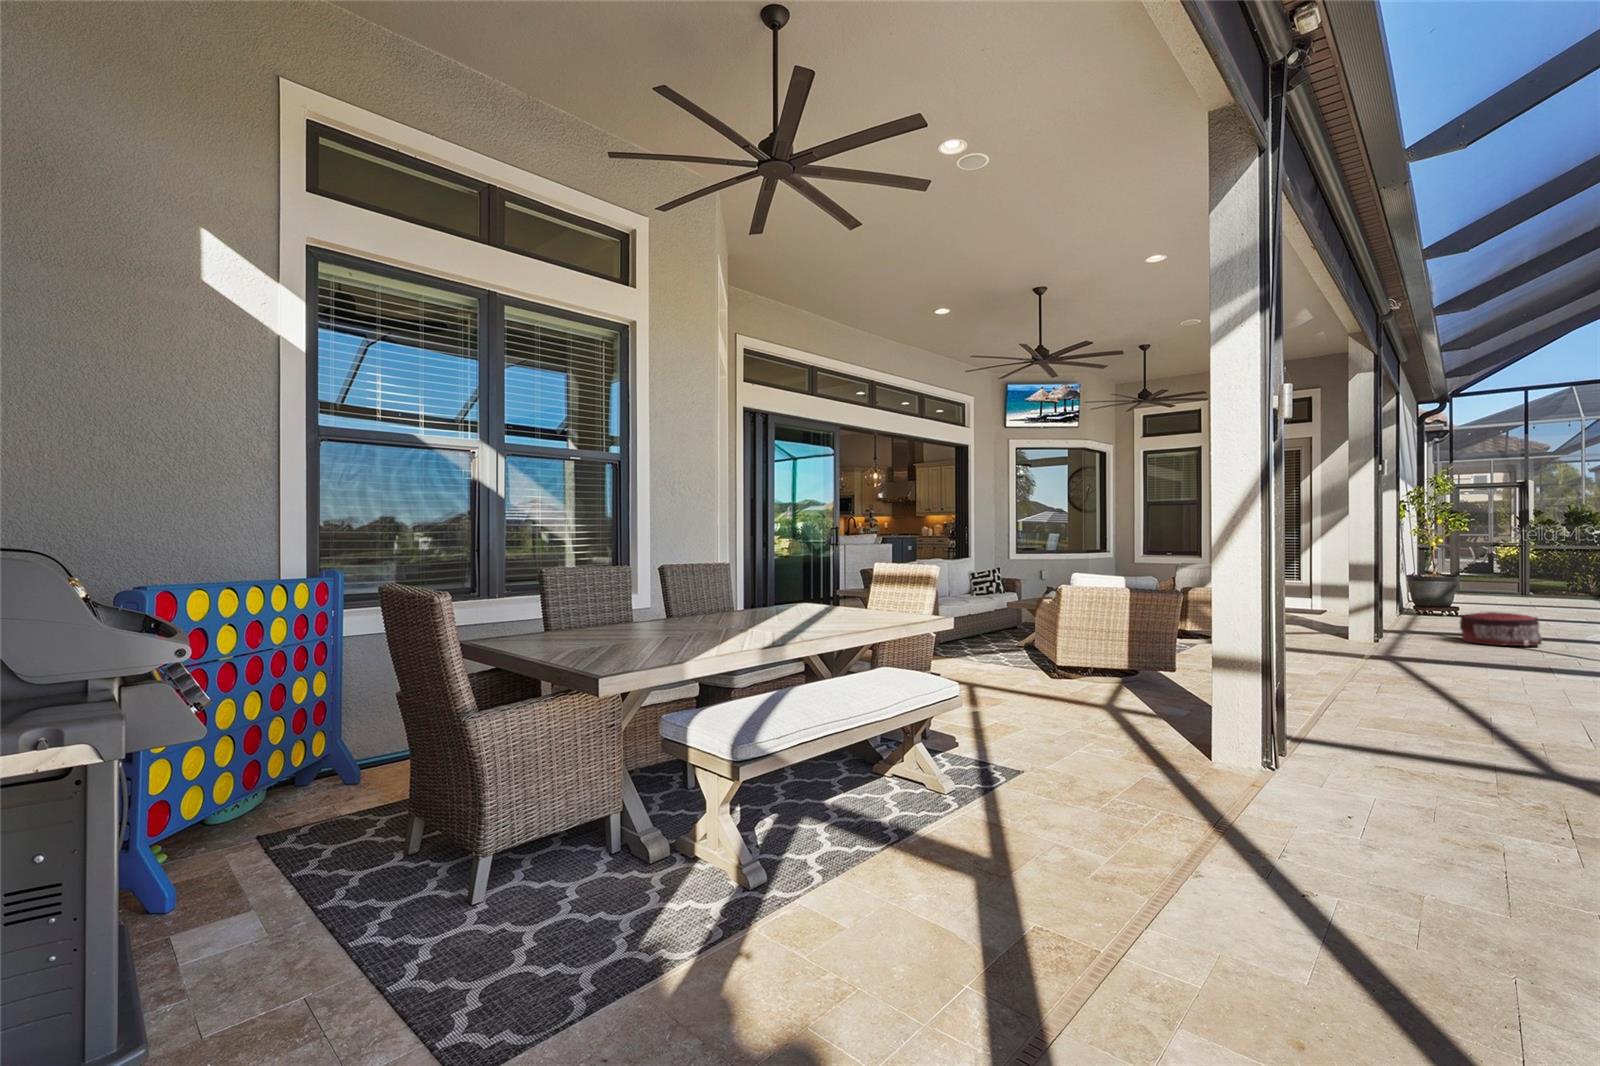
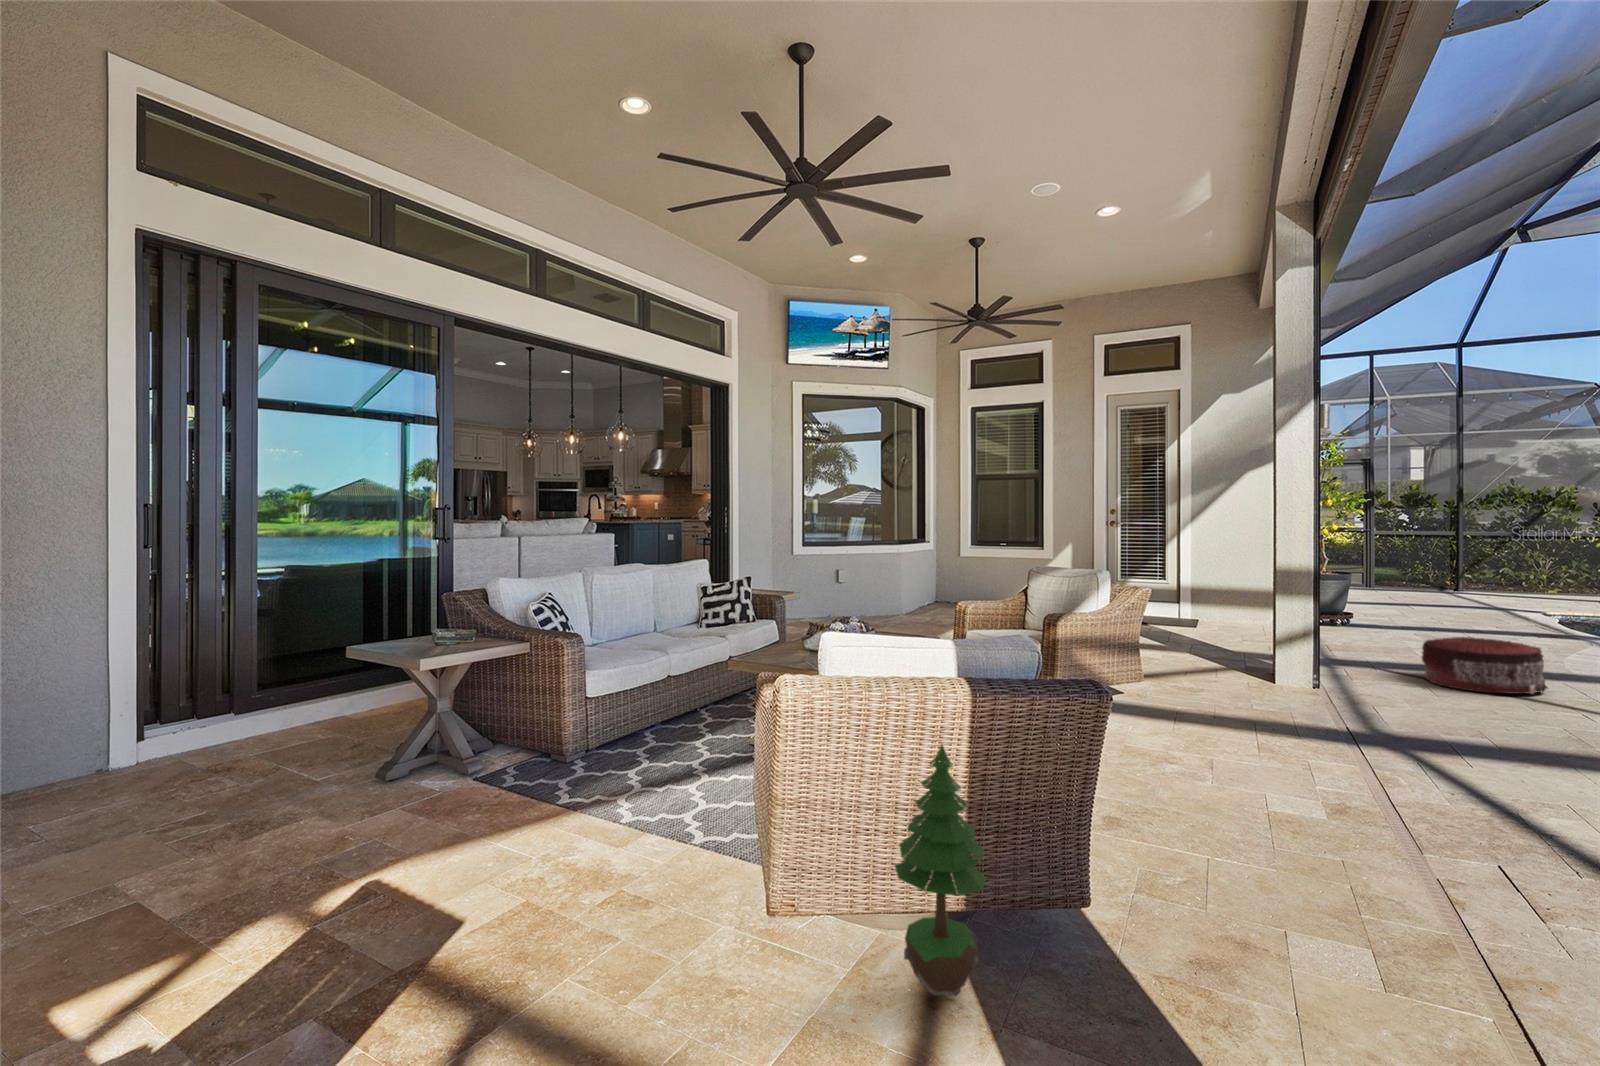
potted tree: none [1103,606,1136,690] -> present [895,745,986,996]

